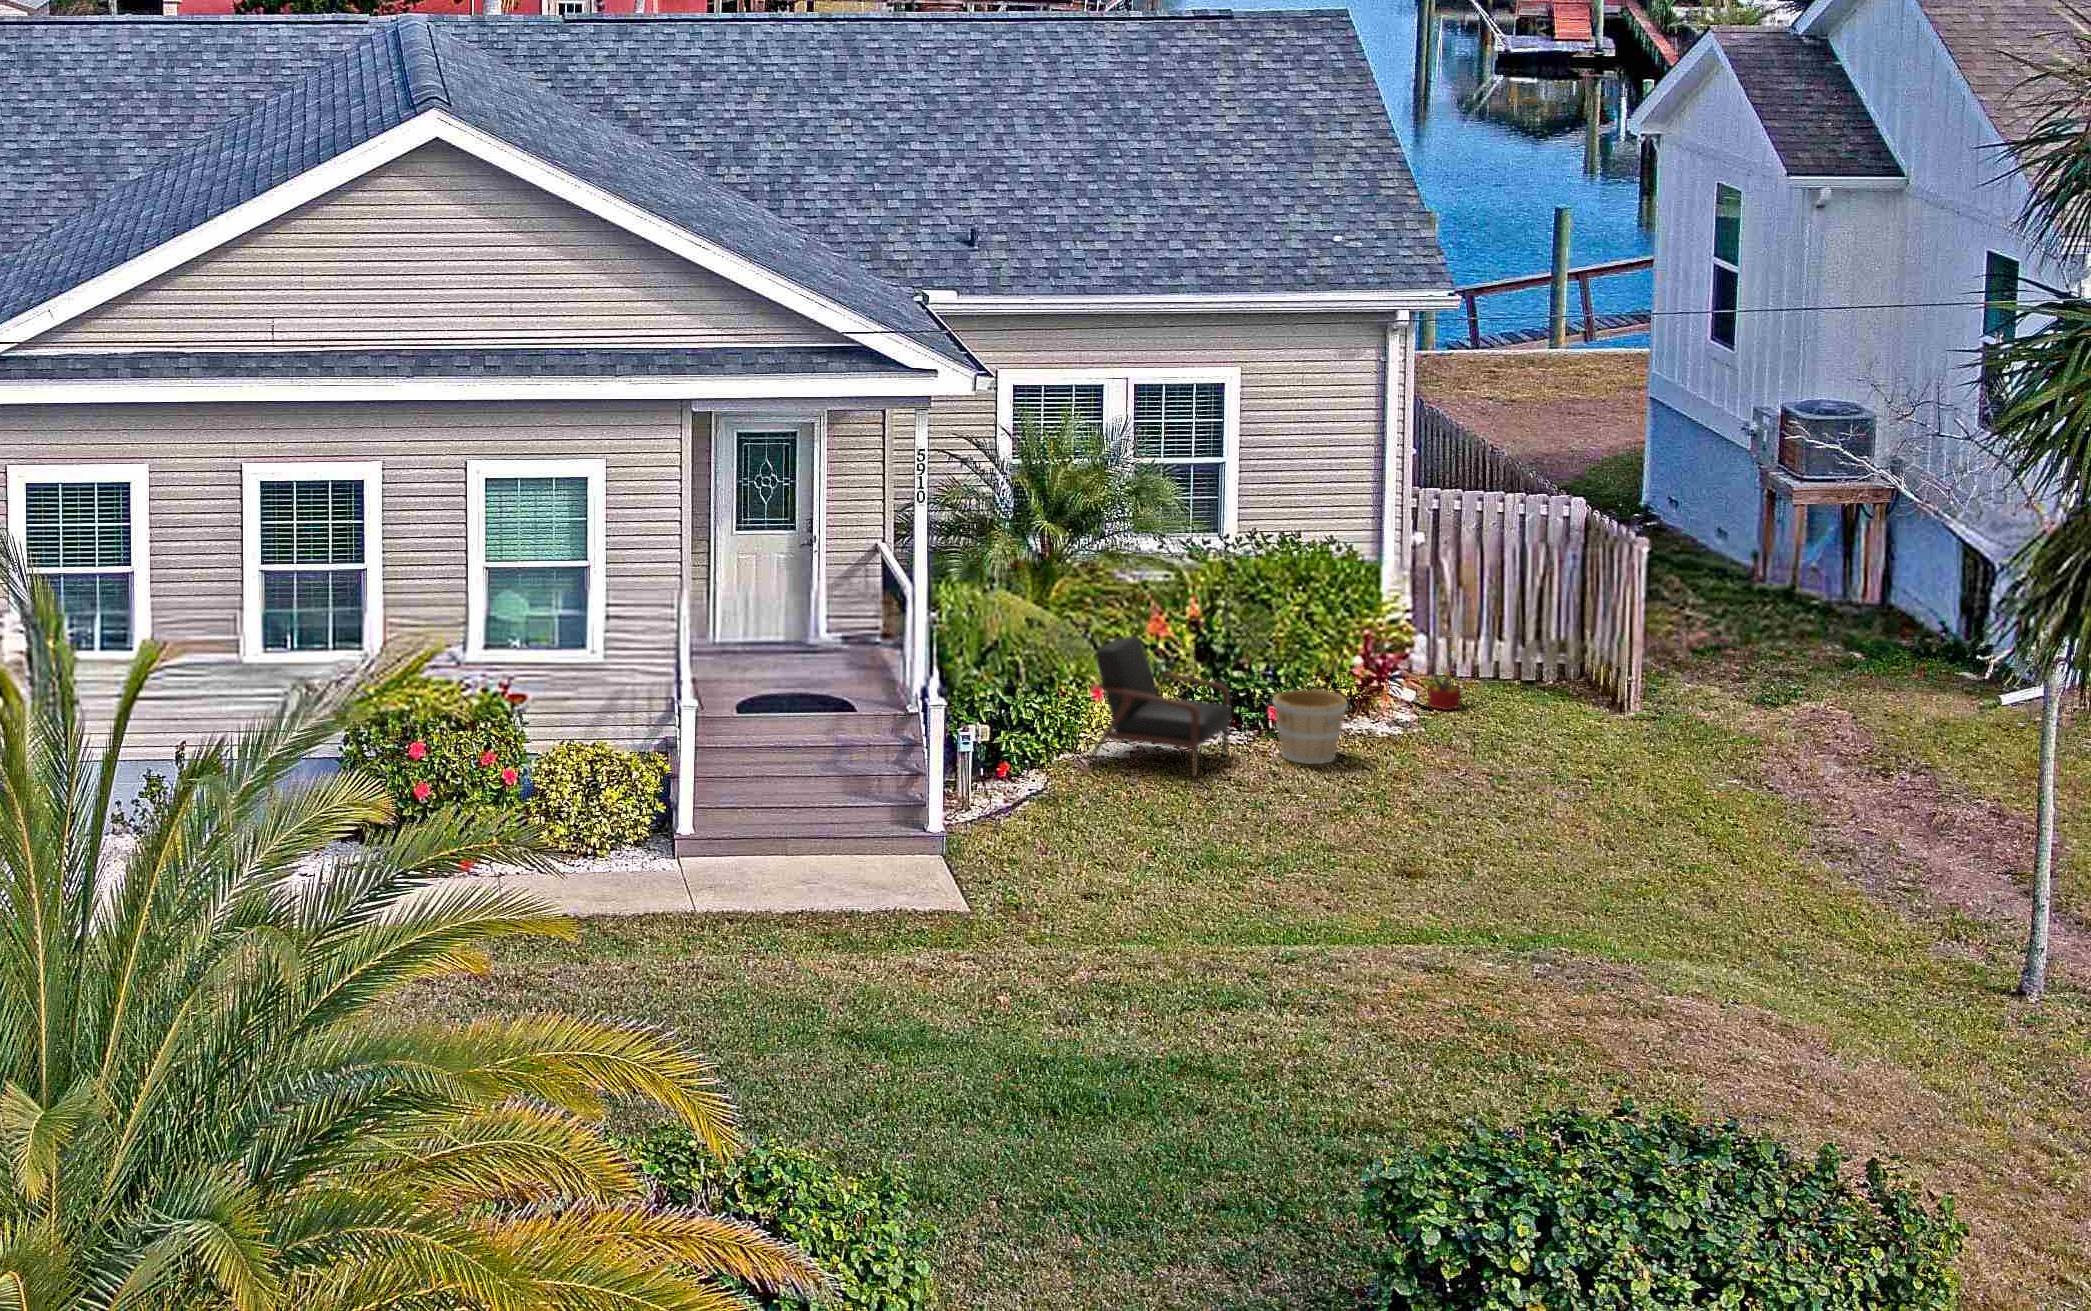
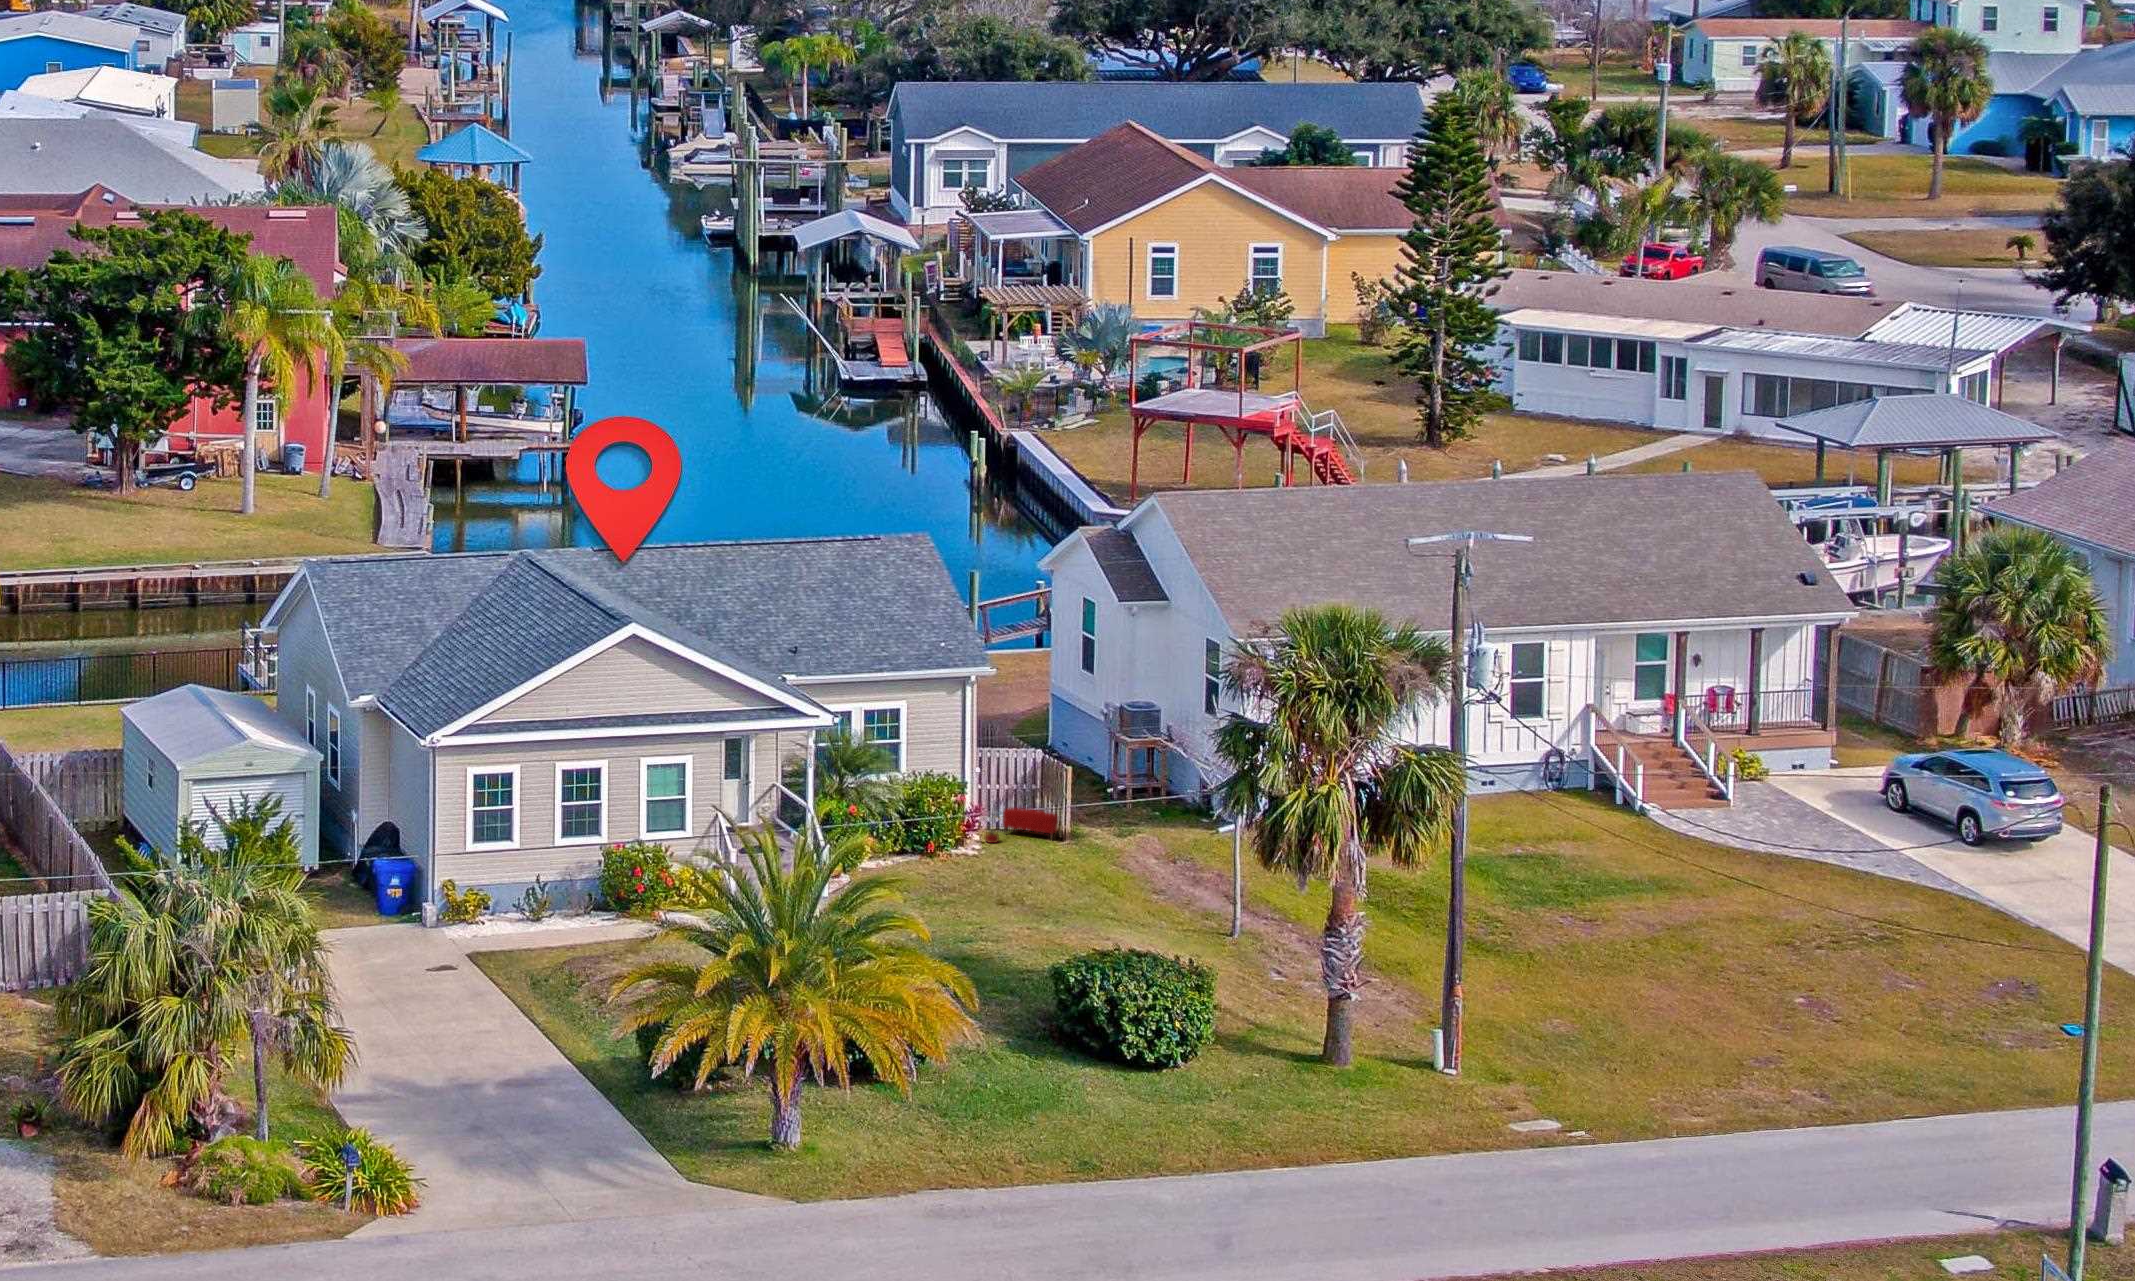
bench: none [1478,623,1625,712] -> present [1003,808,1060,839]
chair: present [1088,636,1231,777] -> none [862,816,918,874]
wooden bucket: present [1272,689,1348,764] -> none [933,836,964,867]

